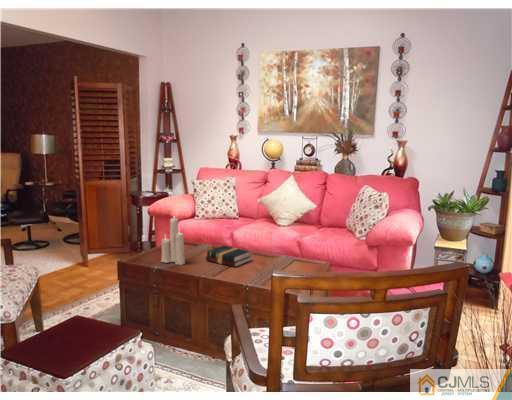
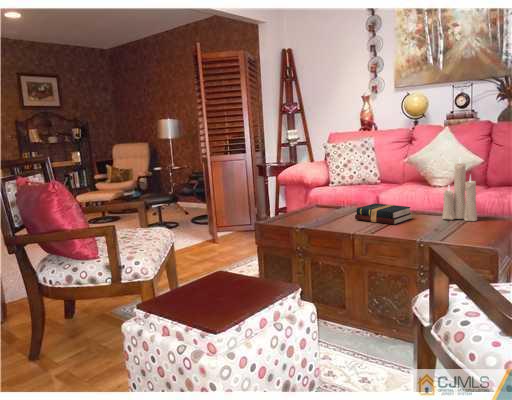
candle: present [161,217,185,265] -> present [442,158,477,221]

